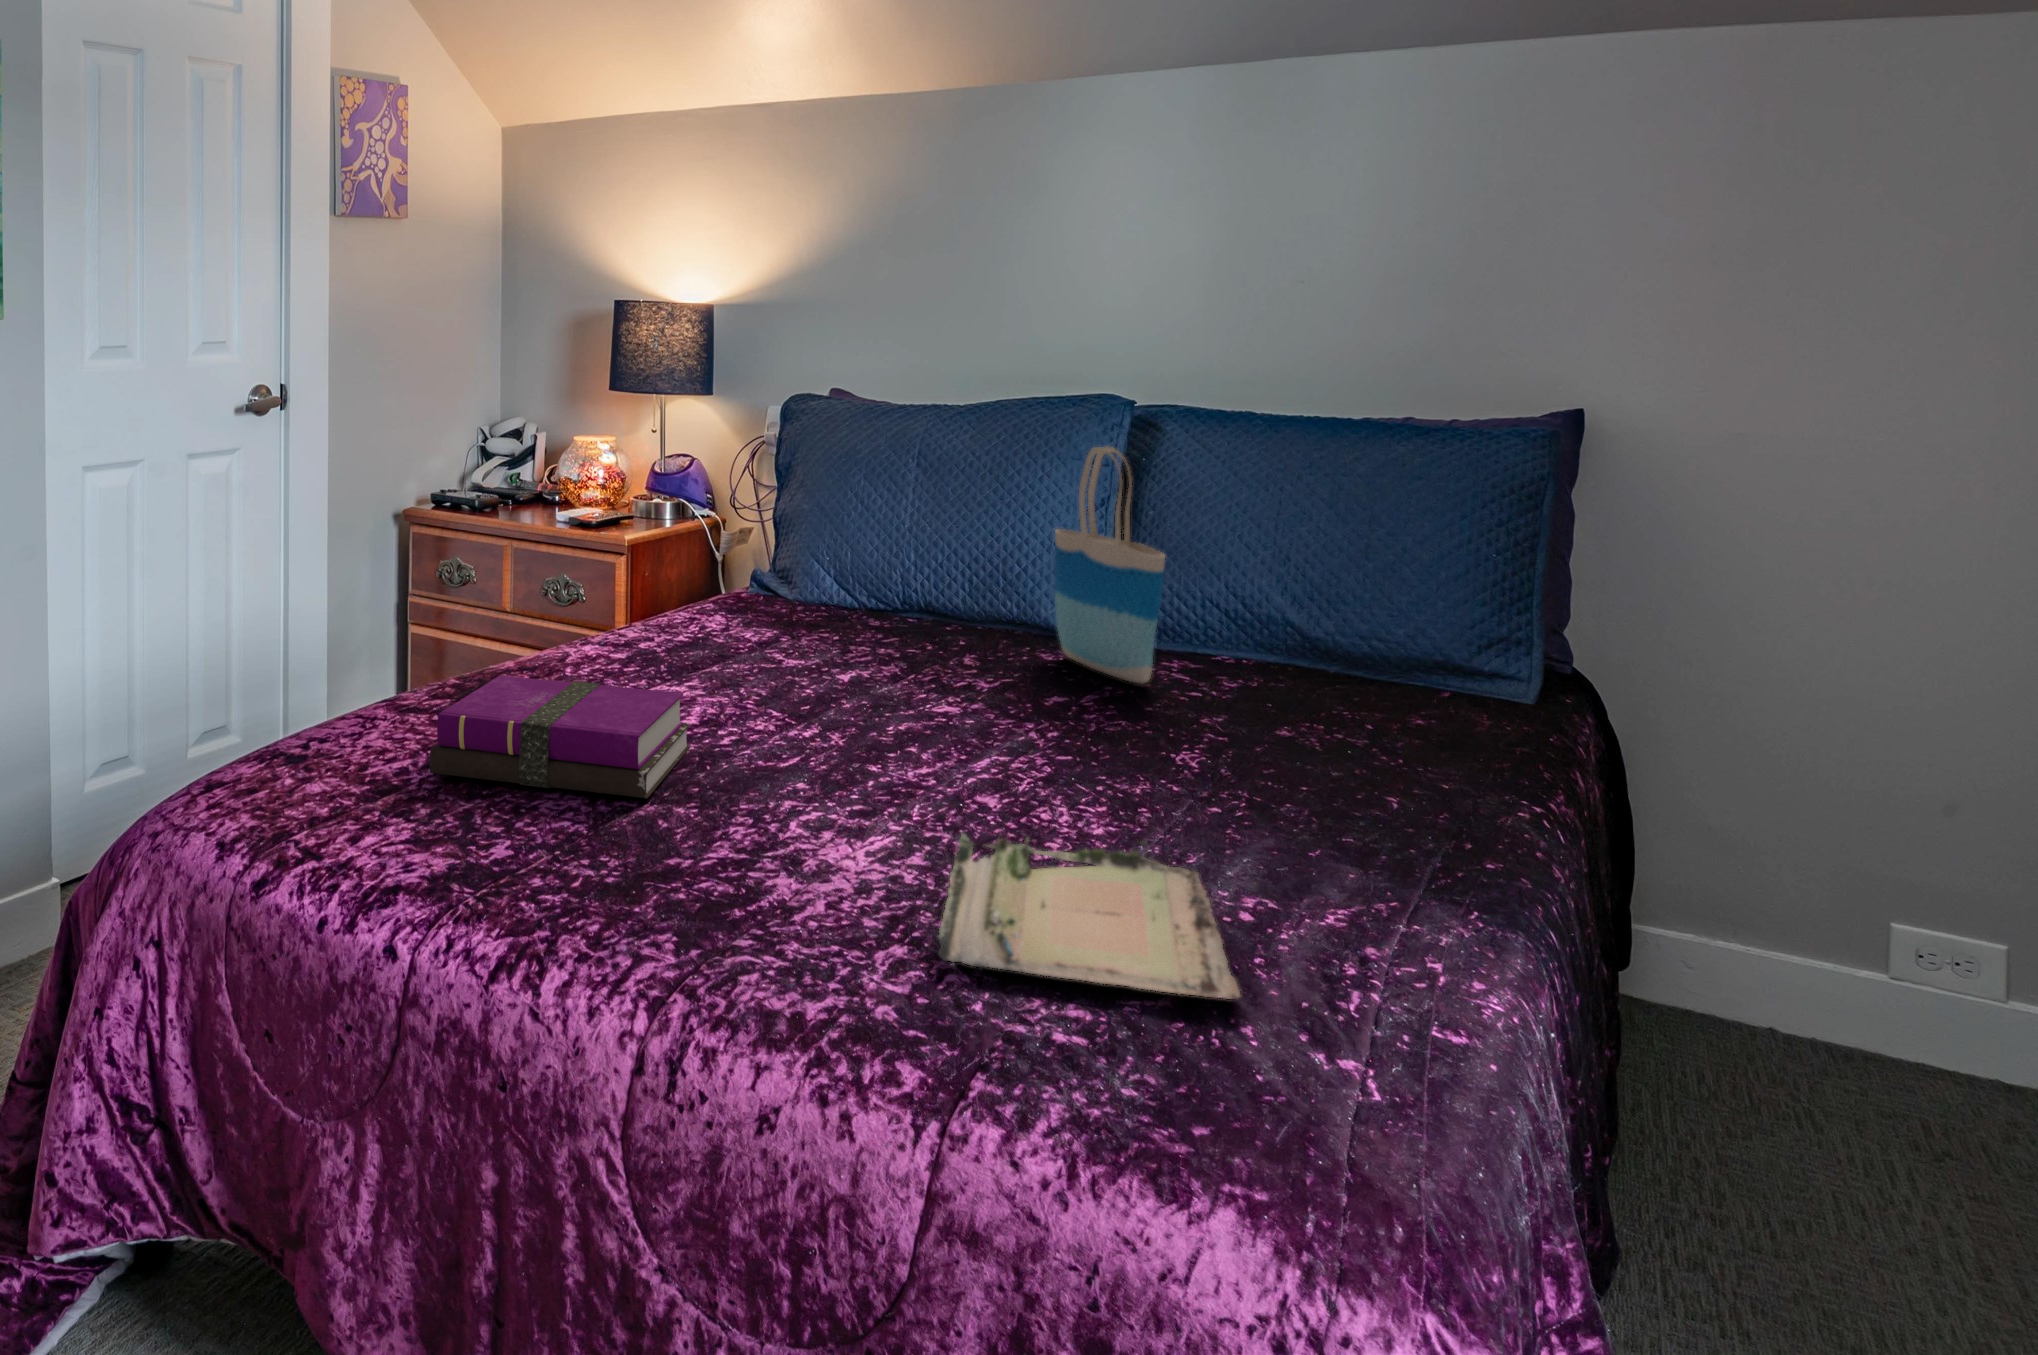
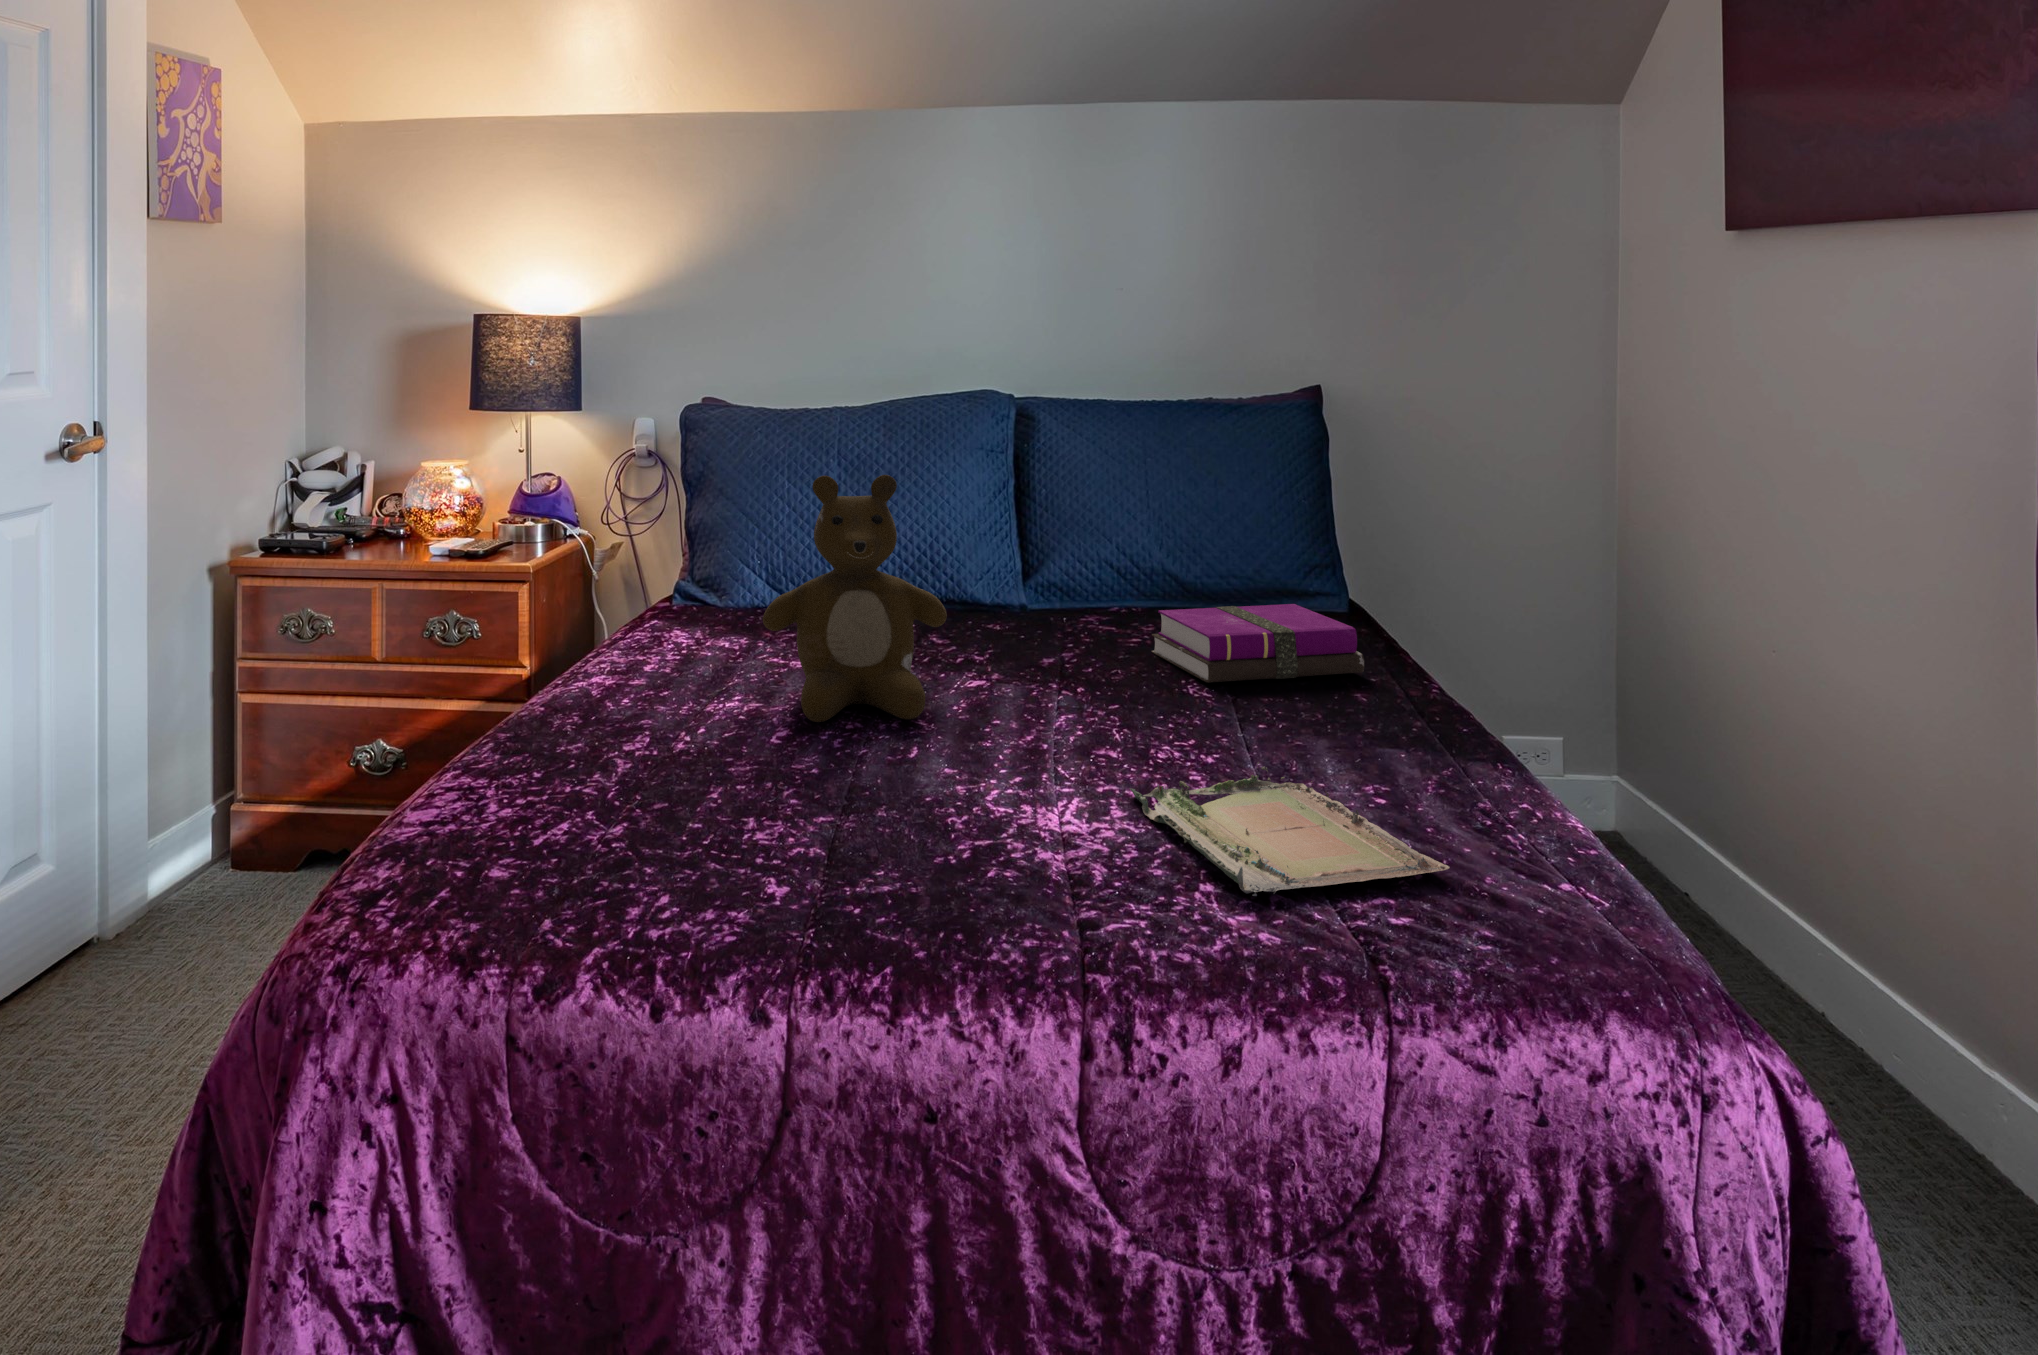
tote bag: present [1054,447,1165,683] -> none [992,448,1109,644]
teddy bear: none [713,460,907,726] -> present [763,475,947,722]
notebook: present [429,675,690,798] -> present [1152,604,1364,683]

